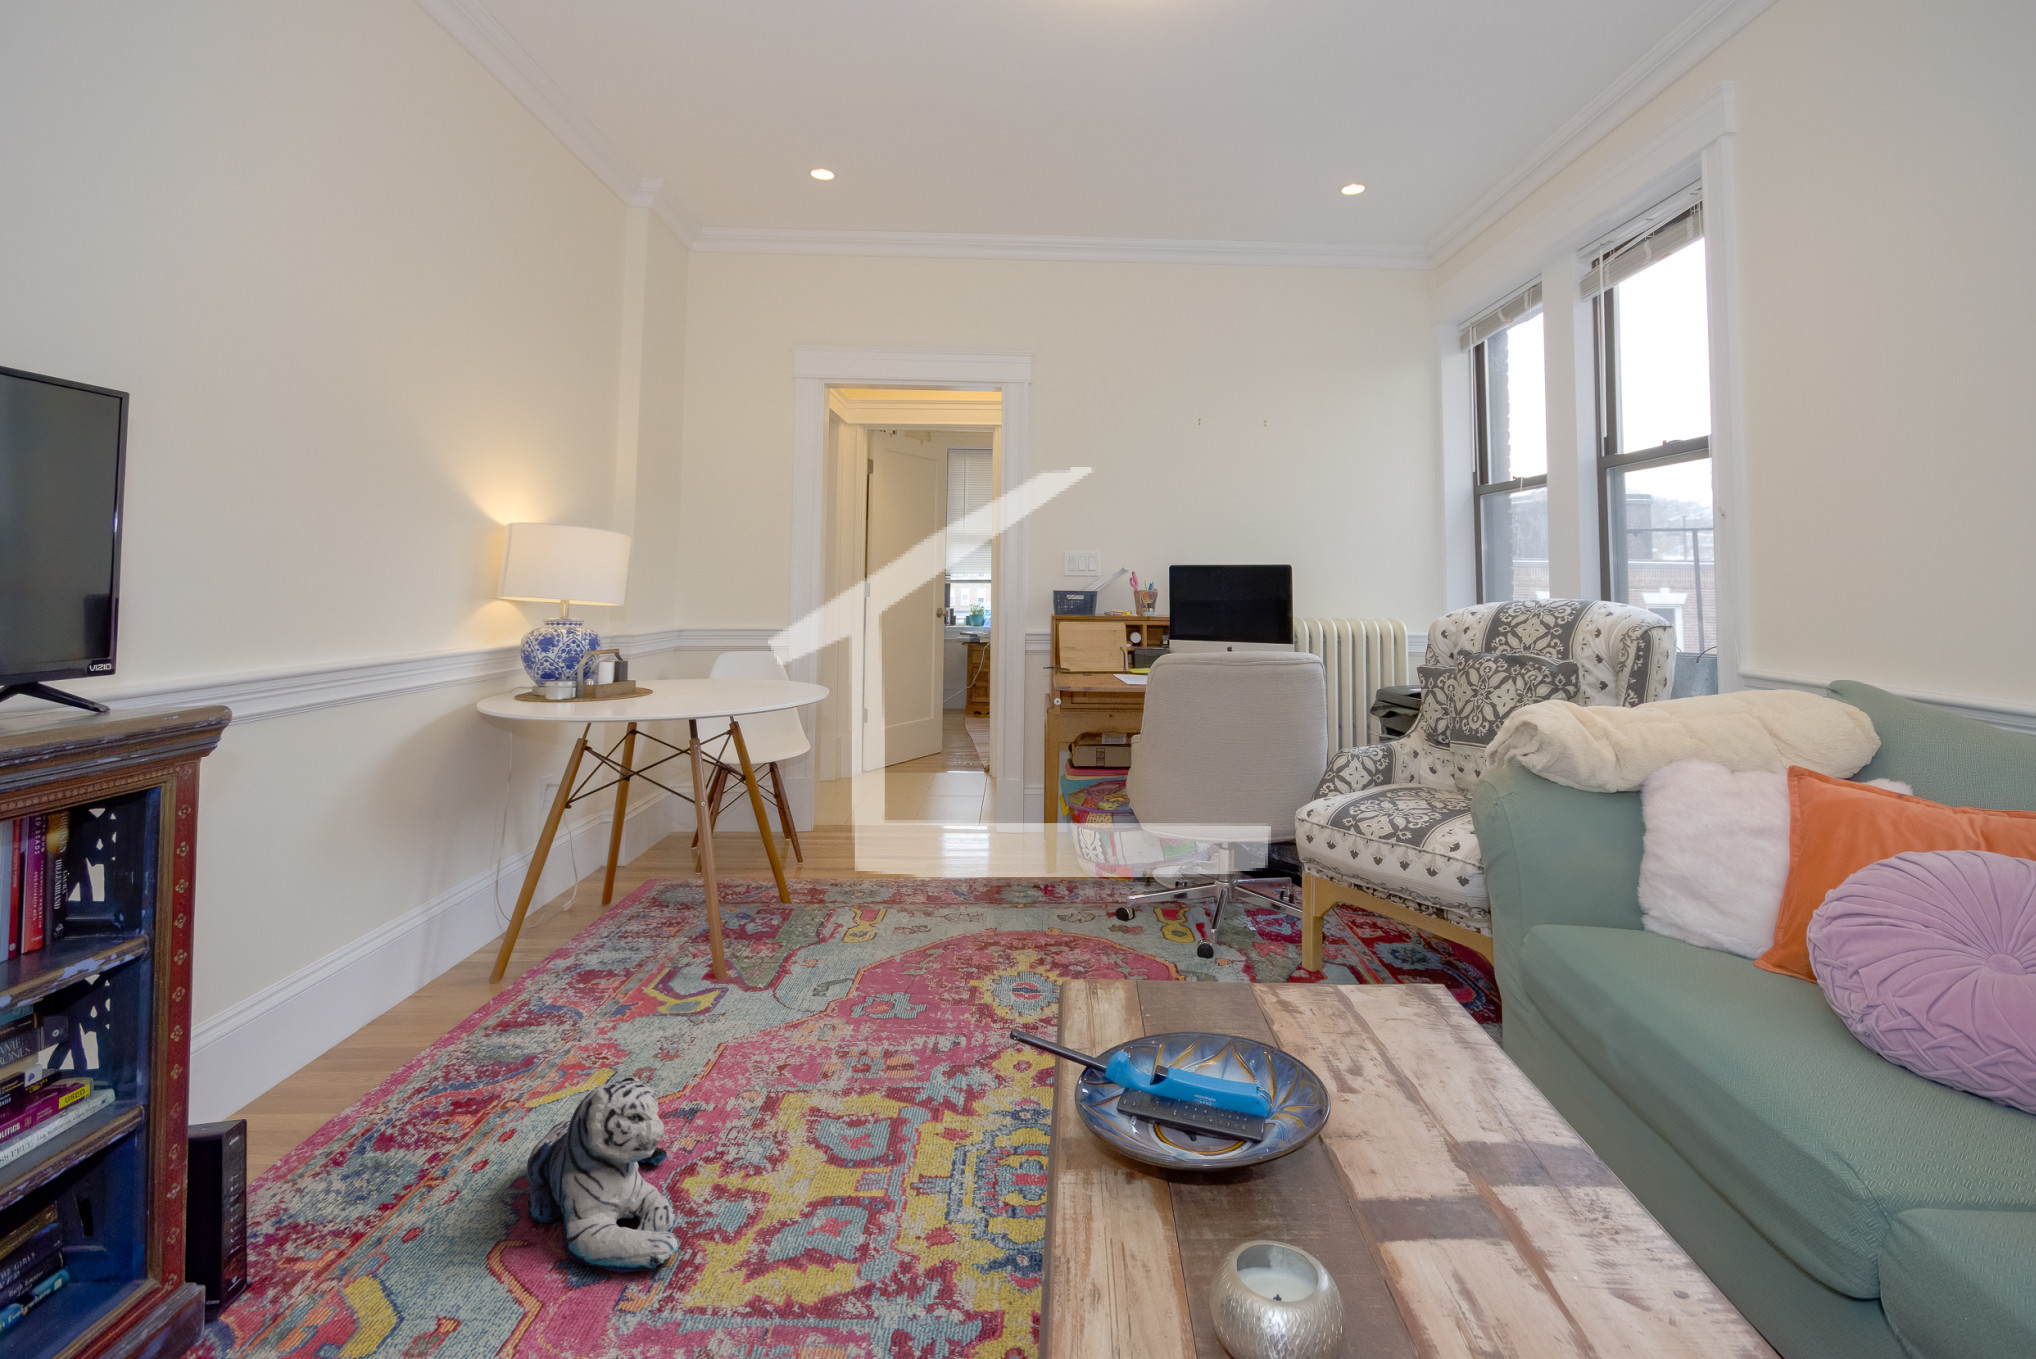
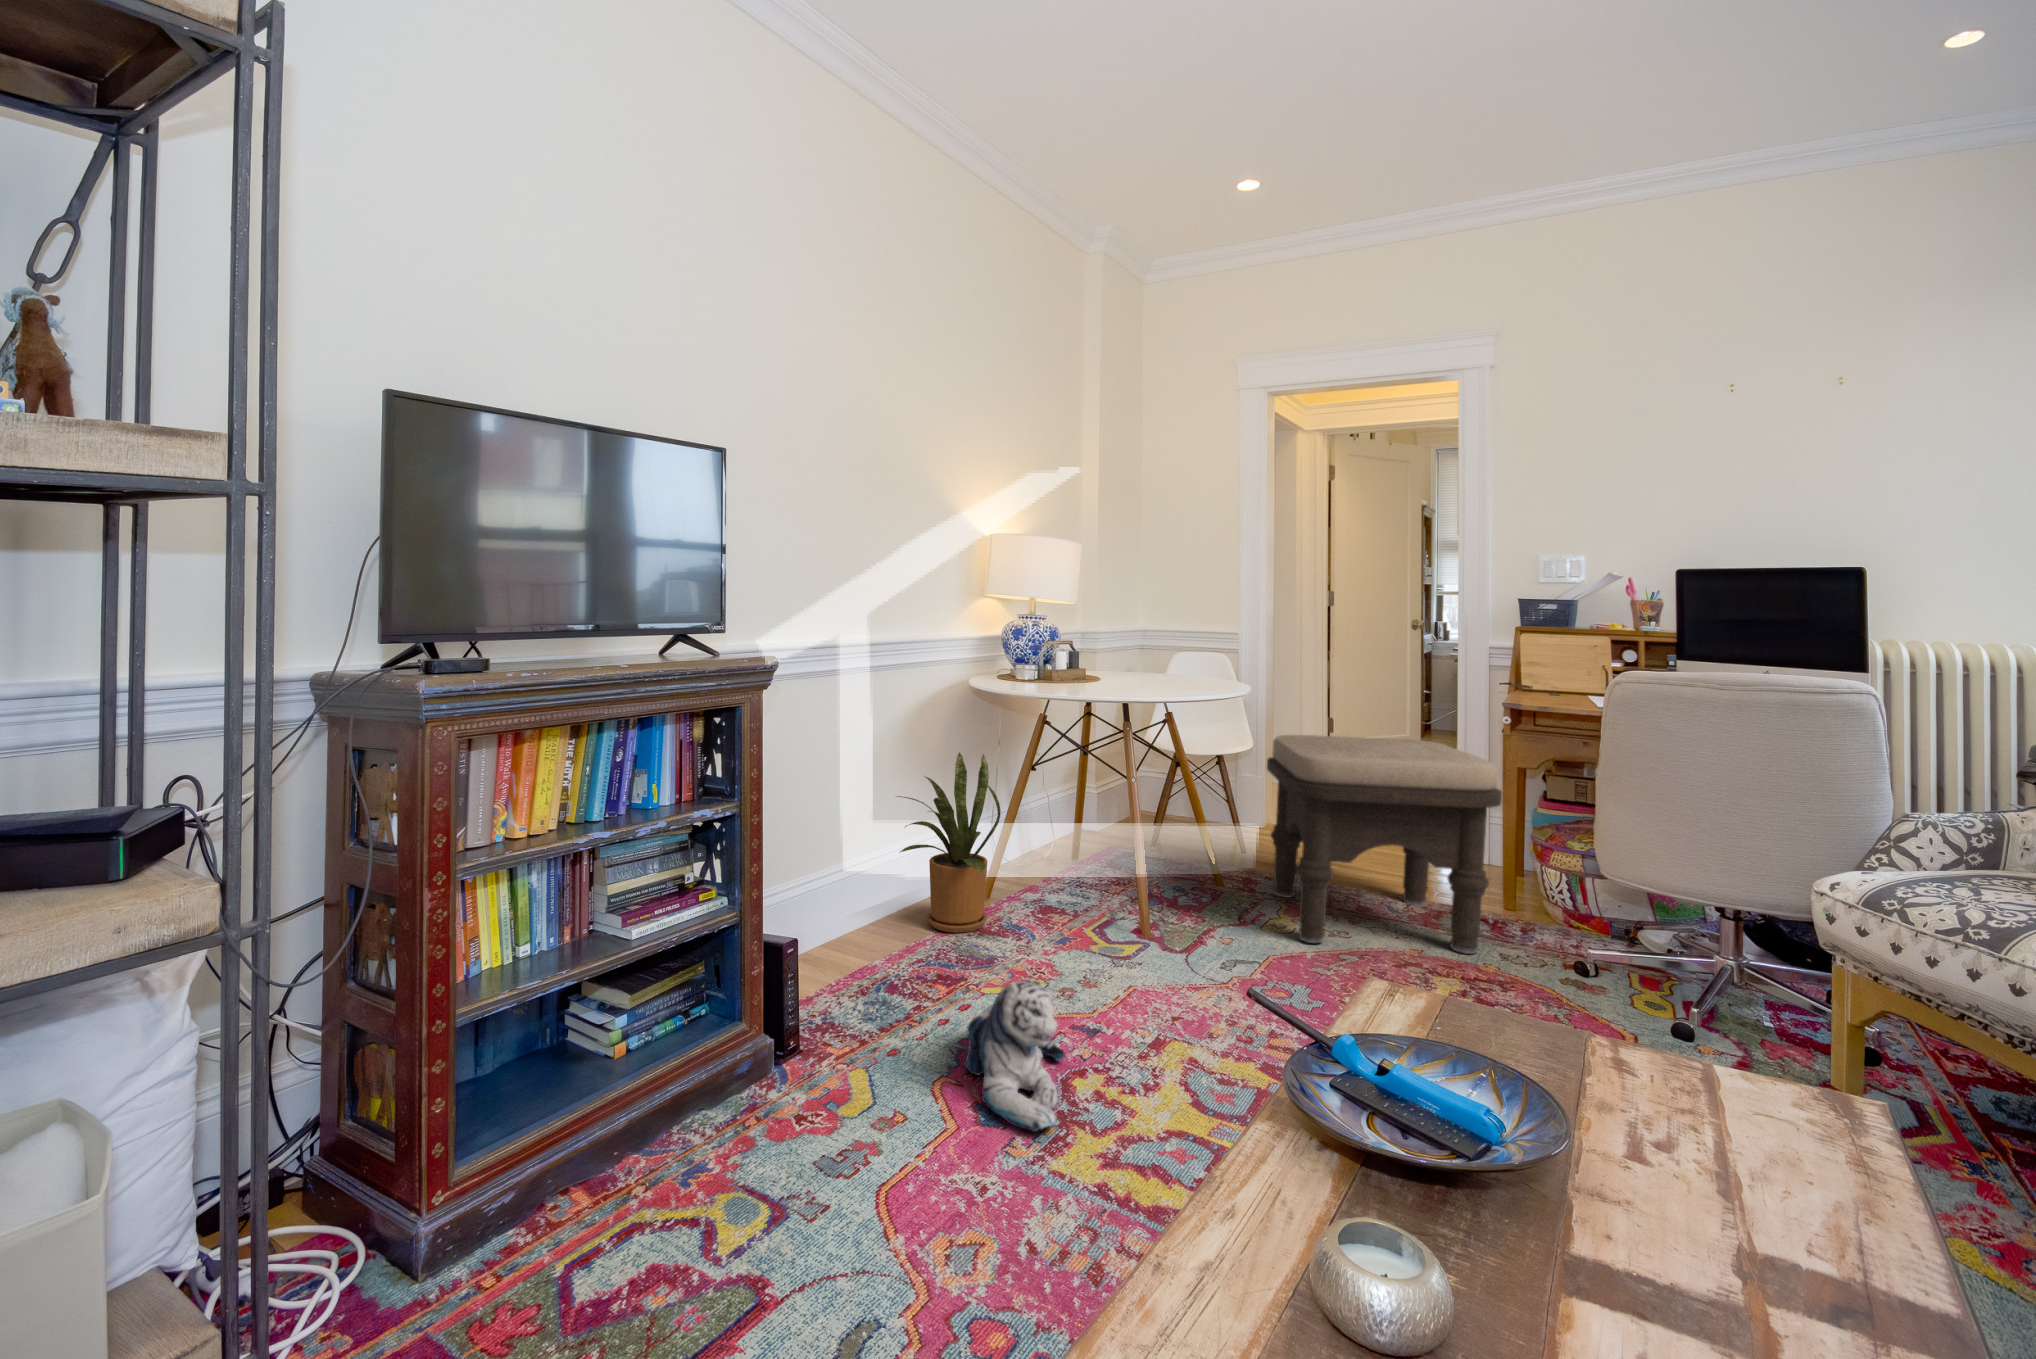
ottoman: none [833,730,1050,945] -> present [1267,735,1502,954]
house plant: none [348,796,528,1038] -> present [898,752,1000,933]

